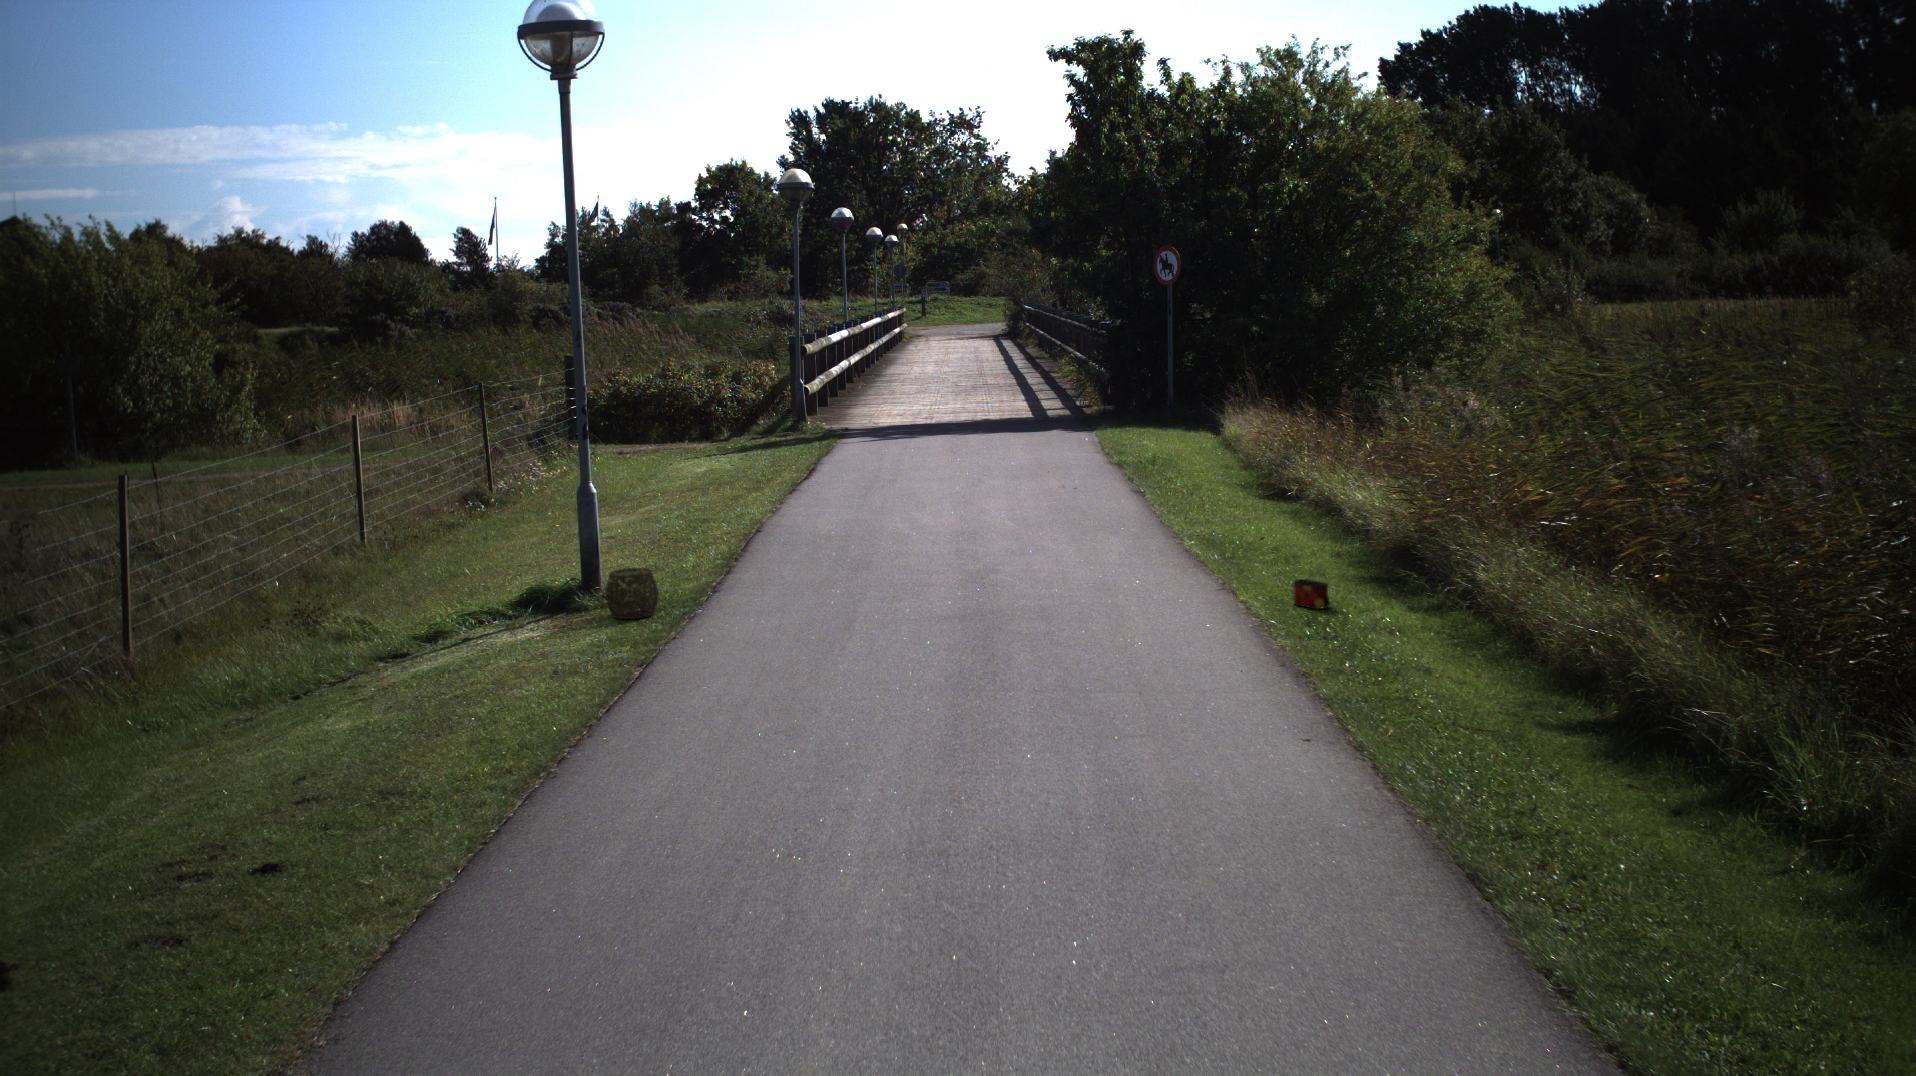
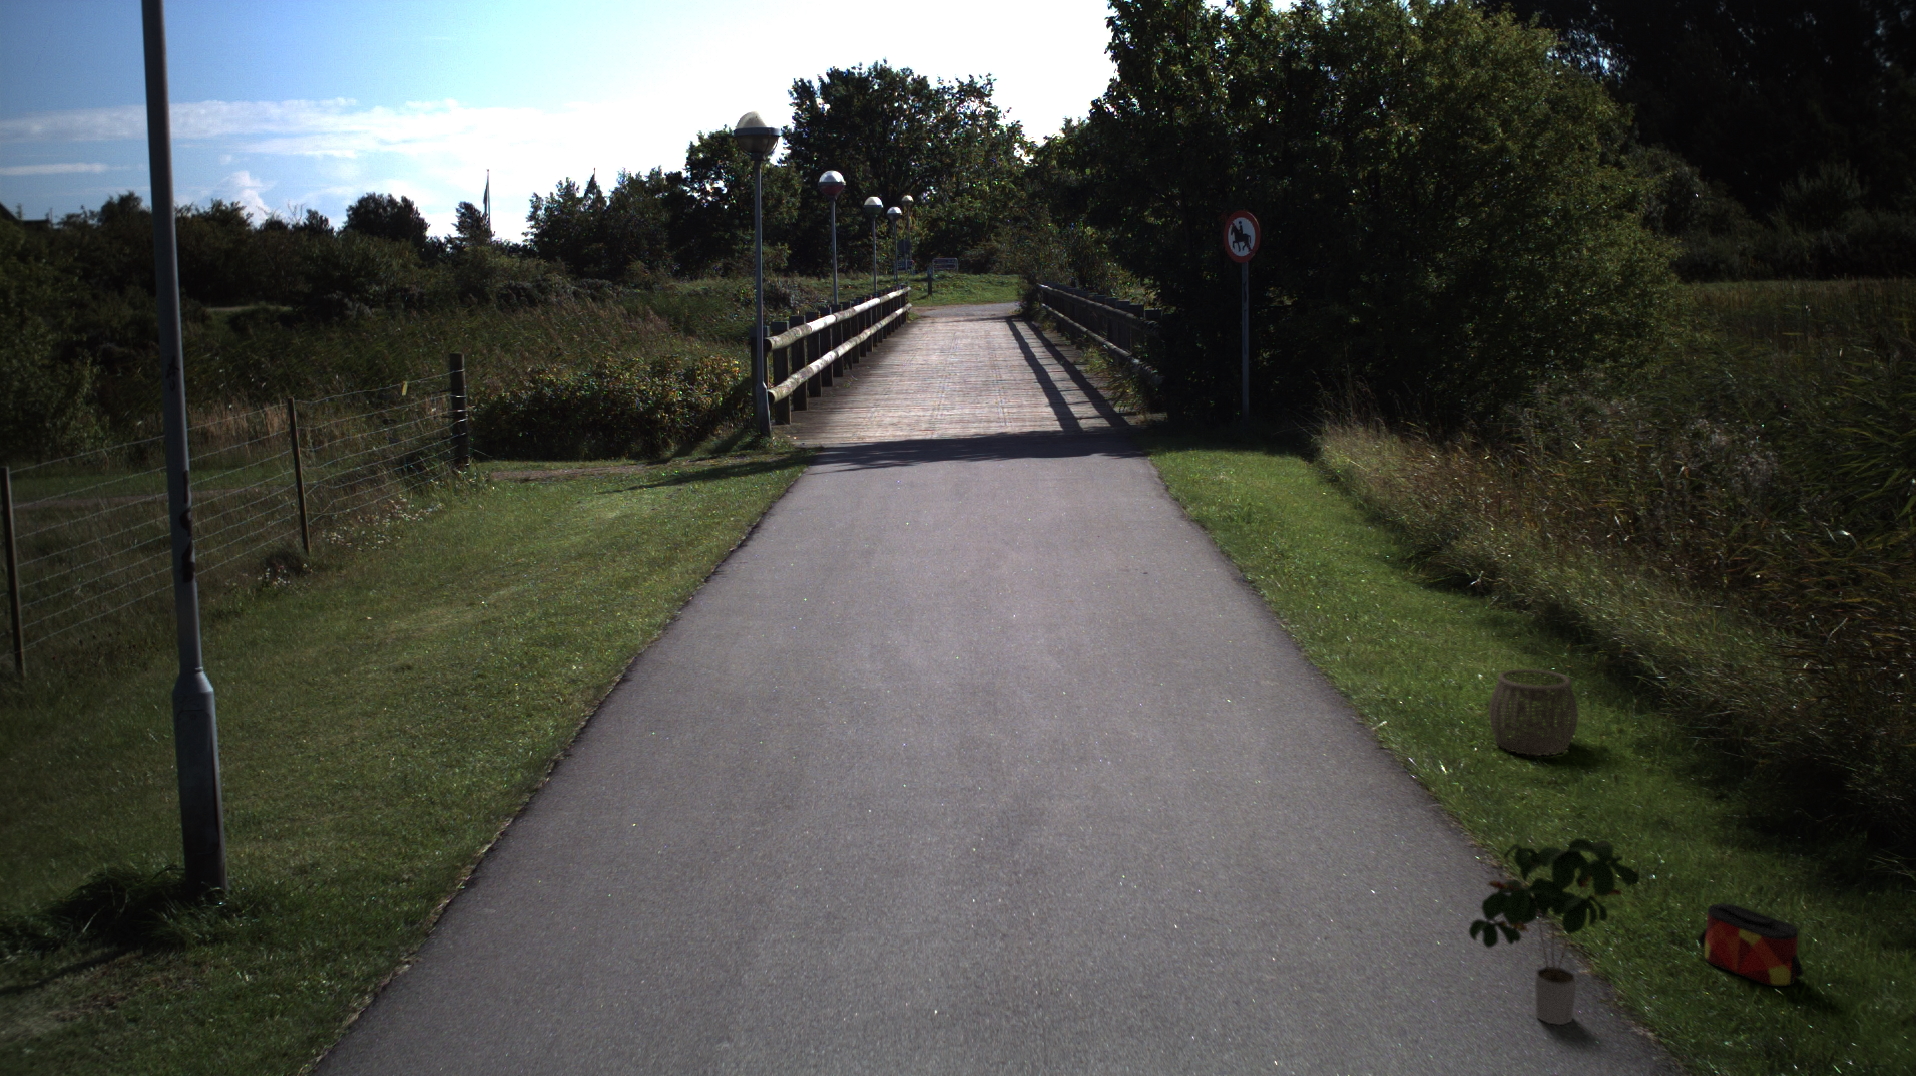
potted plant: none [1175,537,1250,619] -> present [1469,838,1639,1025]
woven basket: present [606,568,658,619] -> present [1489,669,1578,756]

